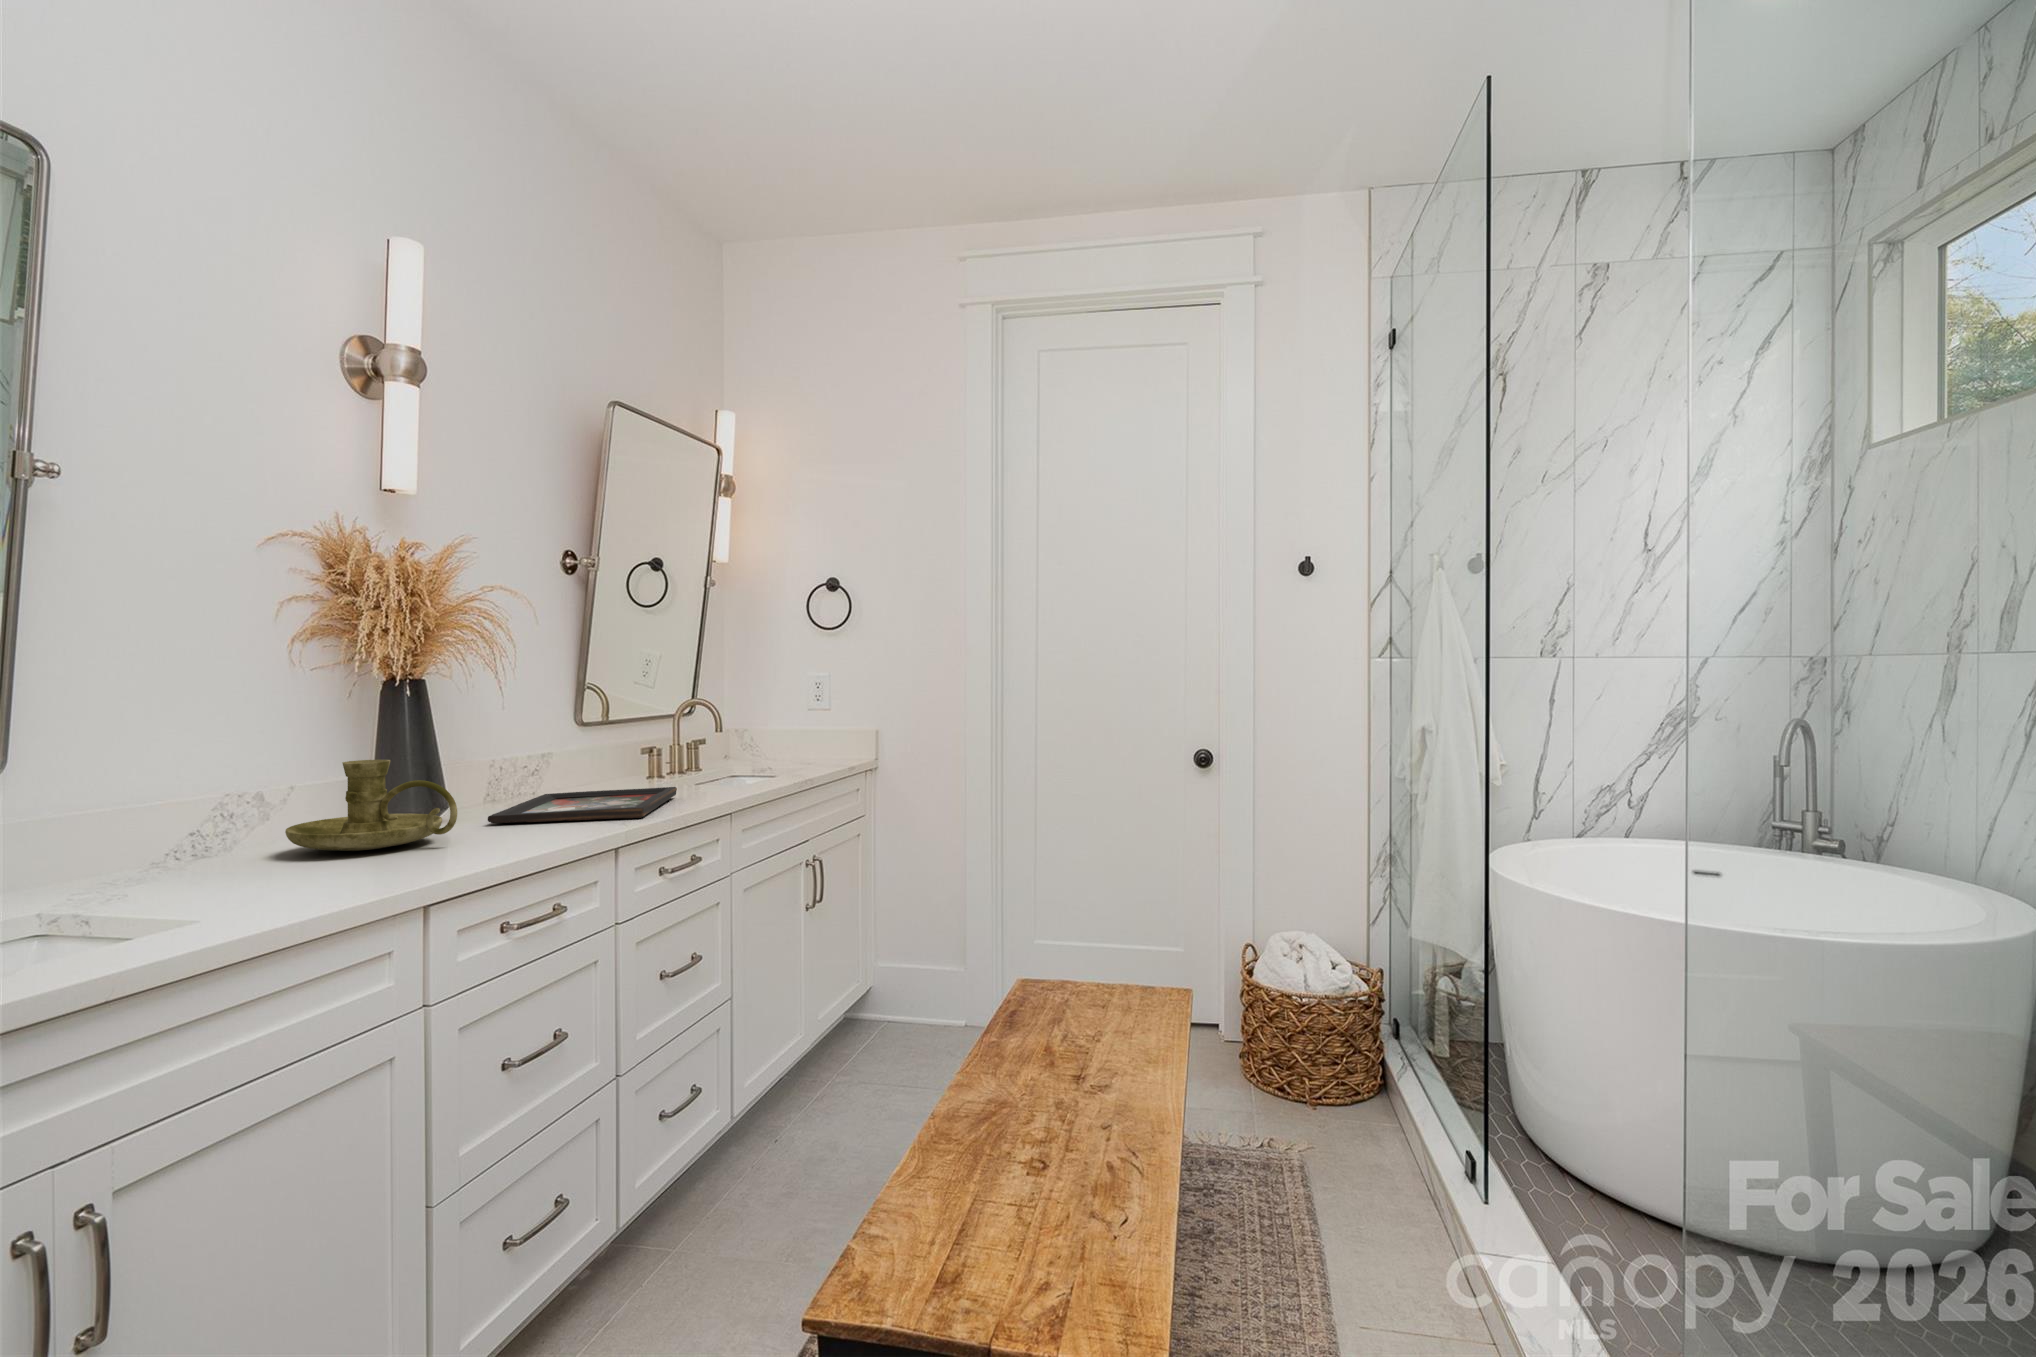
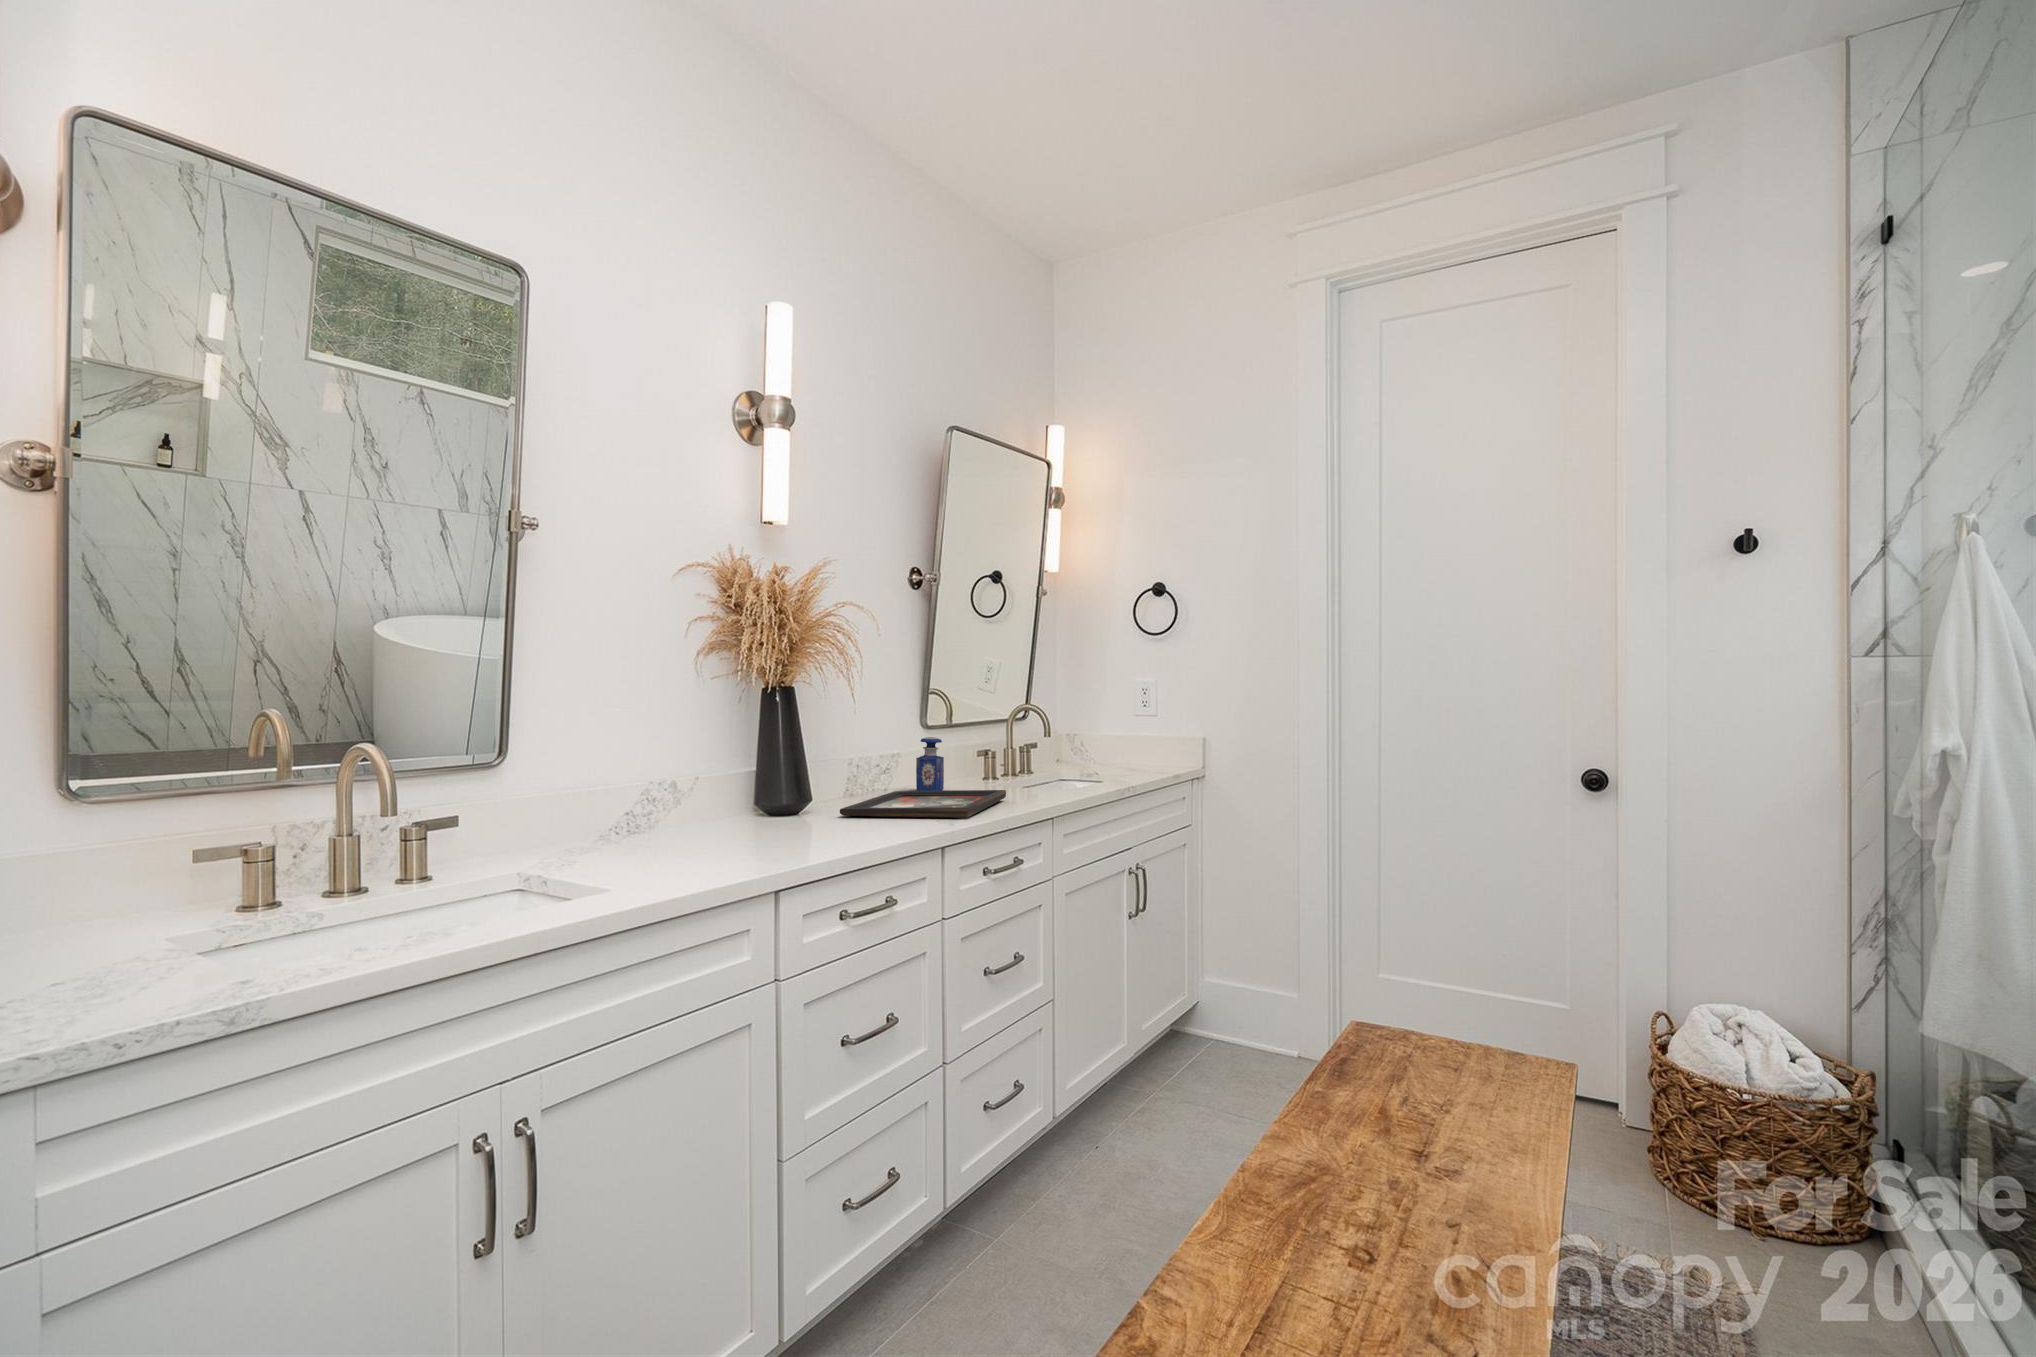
perfume bottle: none [567,733,599,793] -> present [916,737,944,791]
candle holder: present [285,760,457,851] -> none [681,754,807,832]

